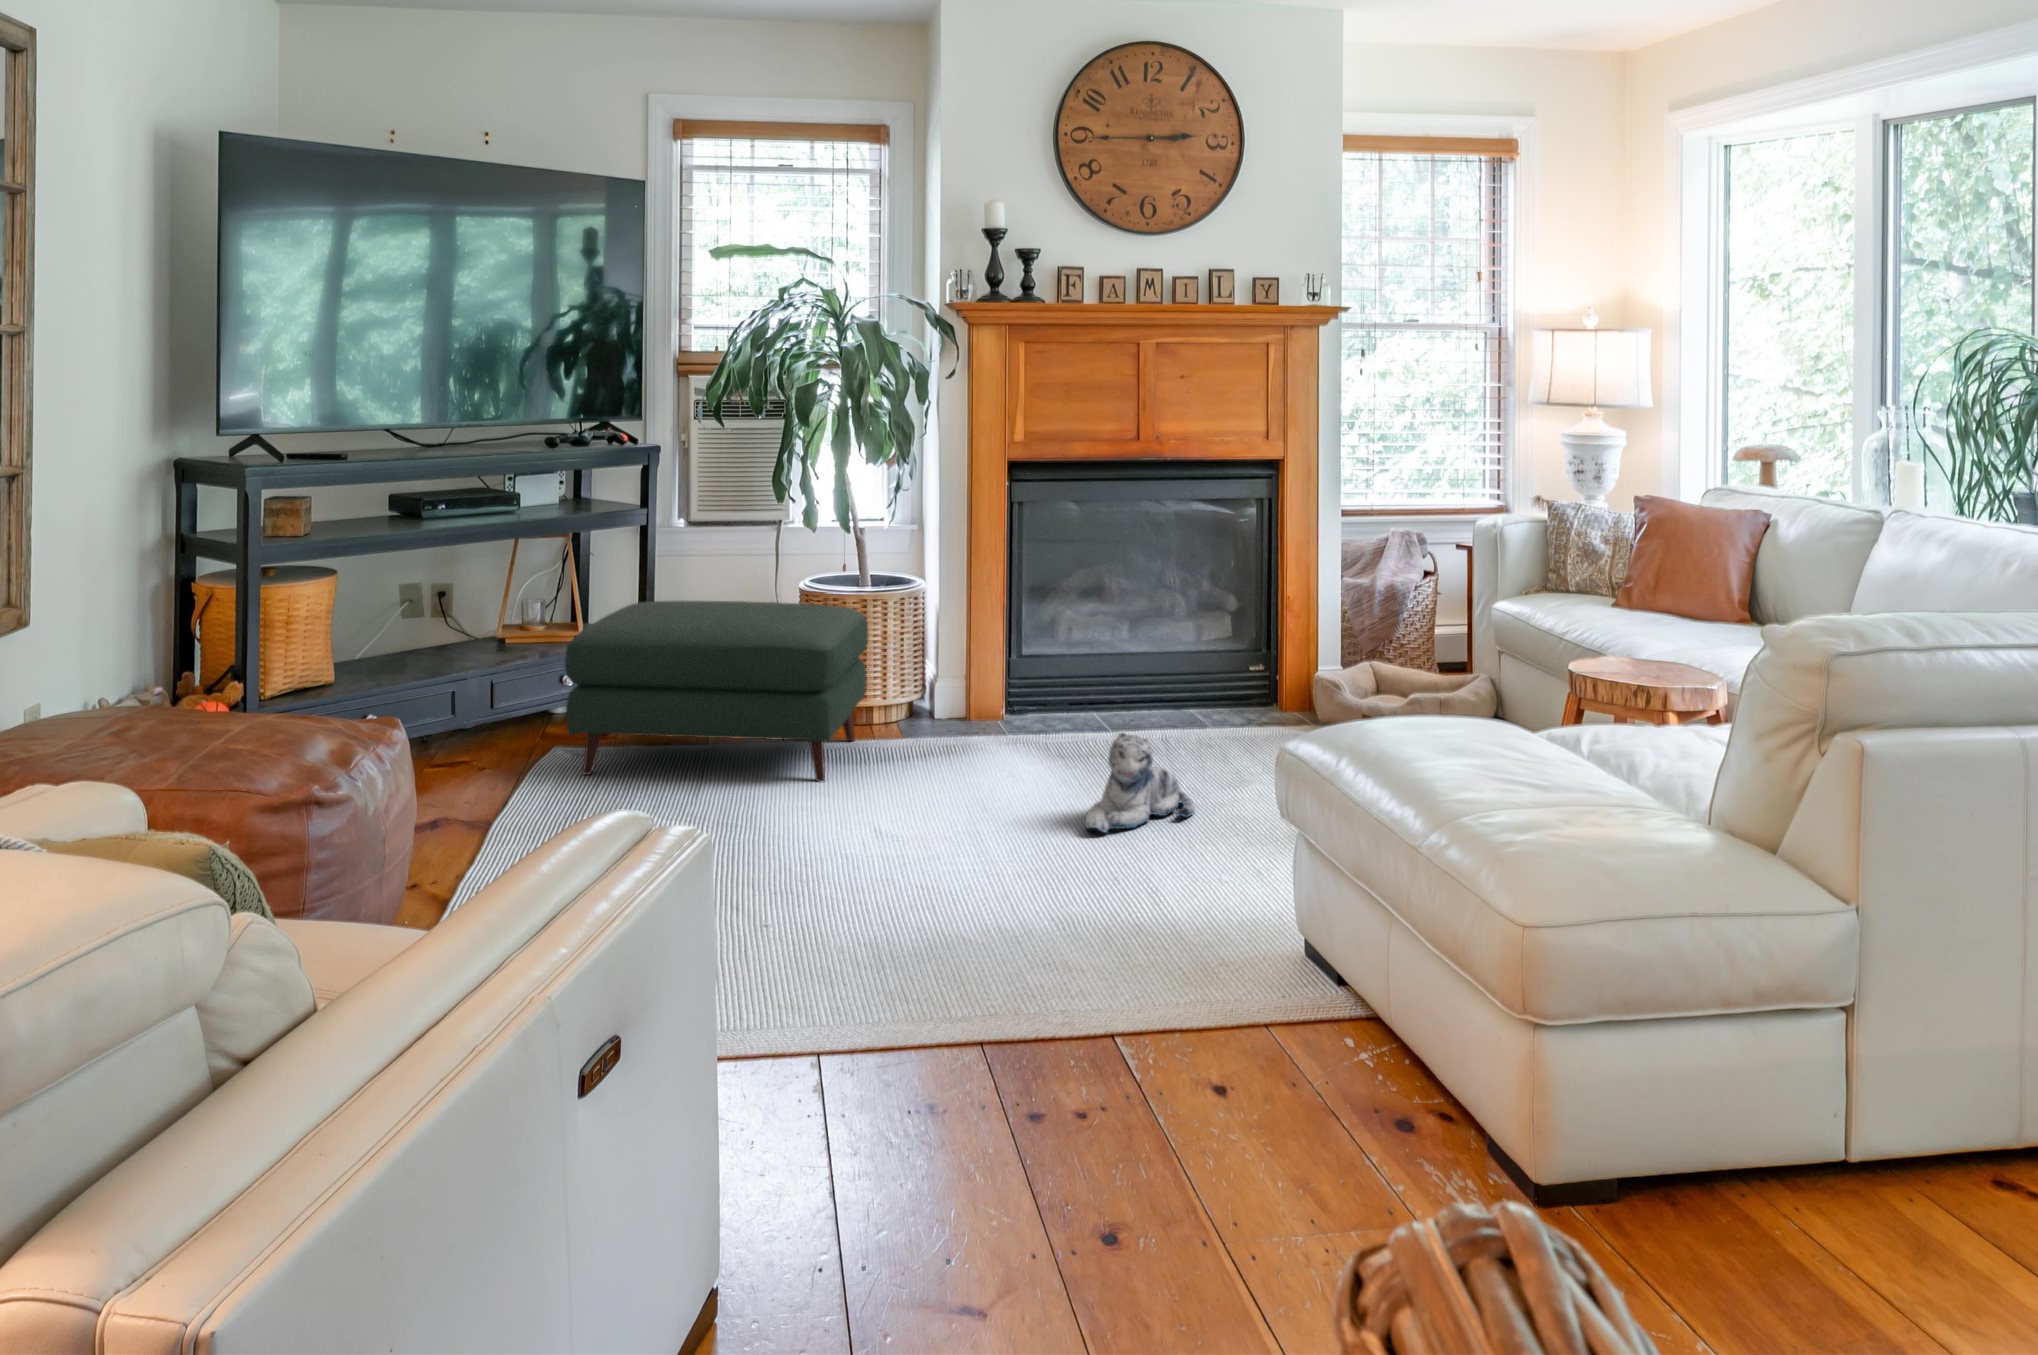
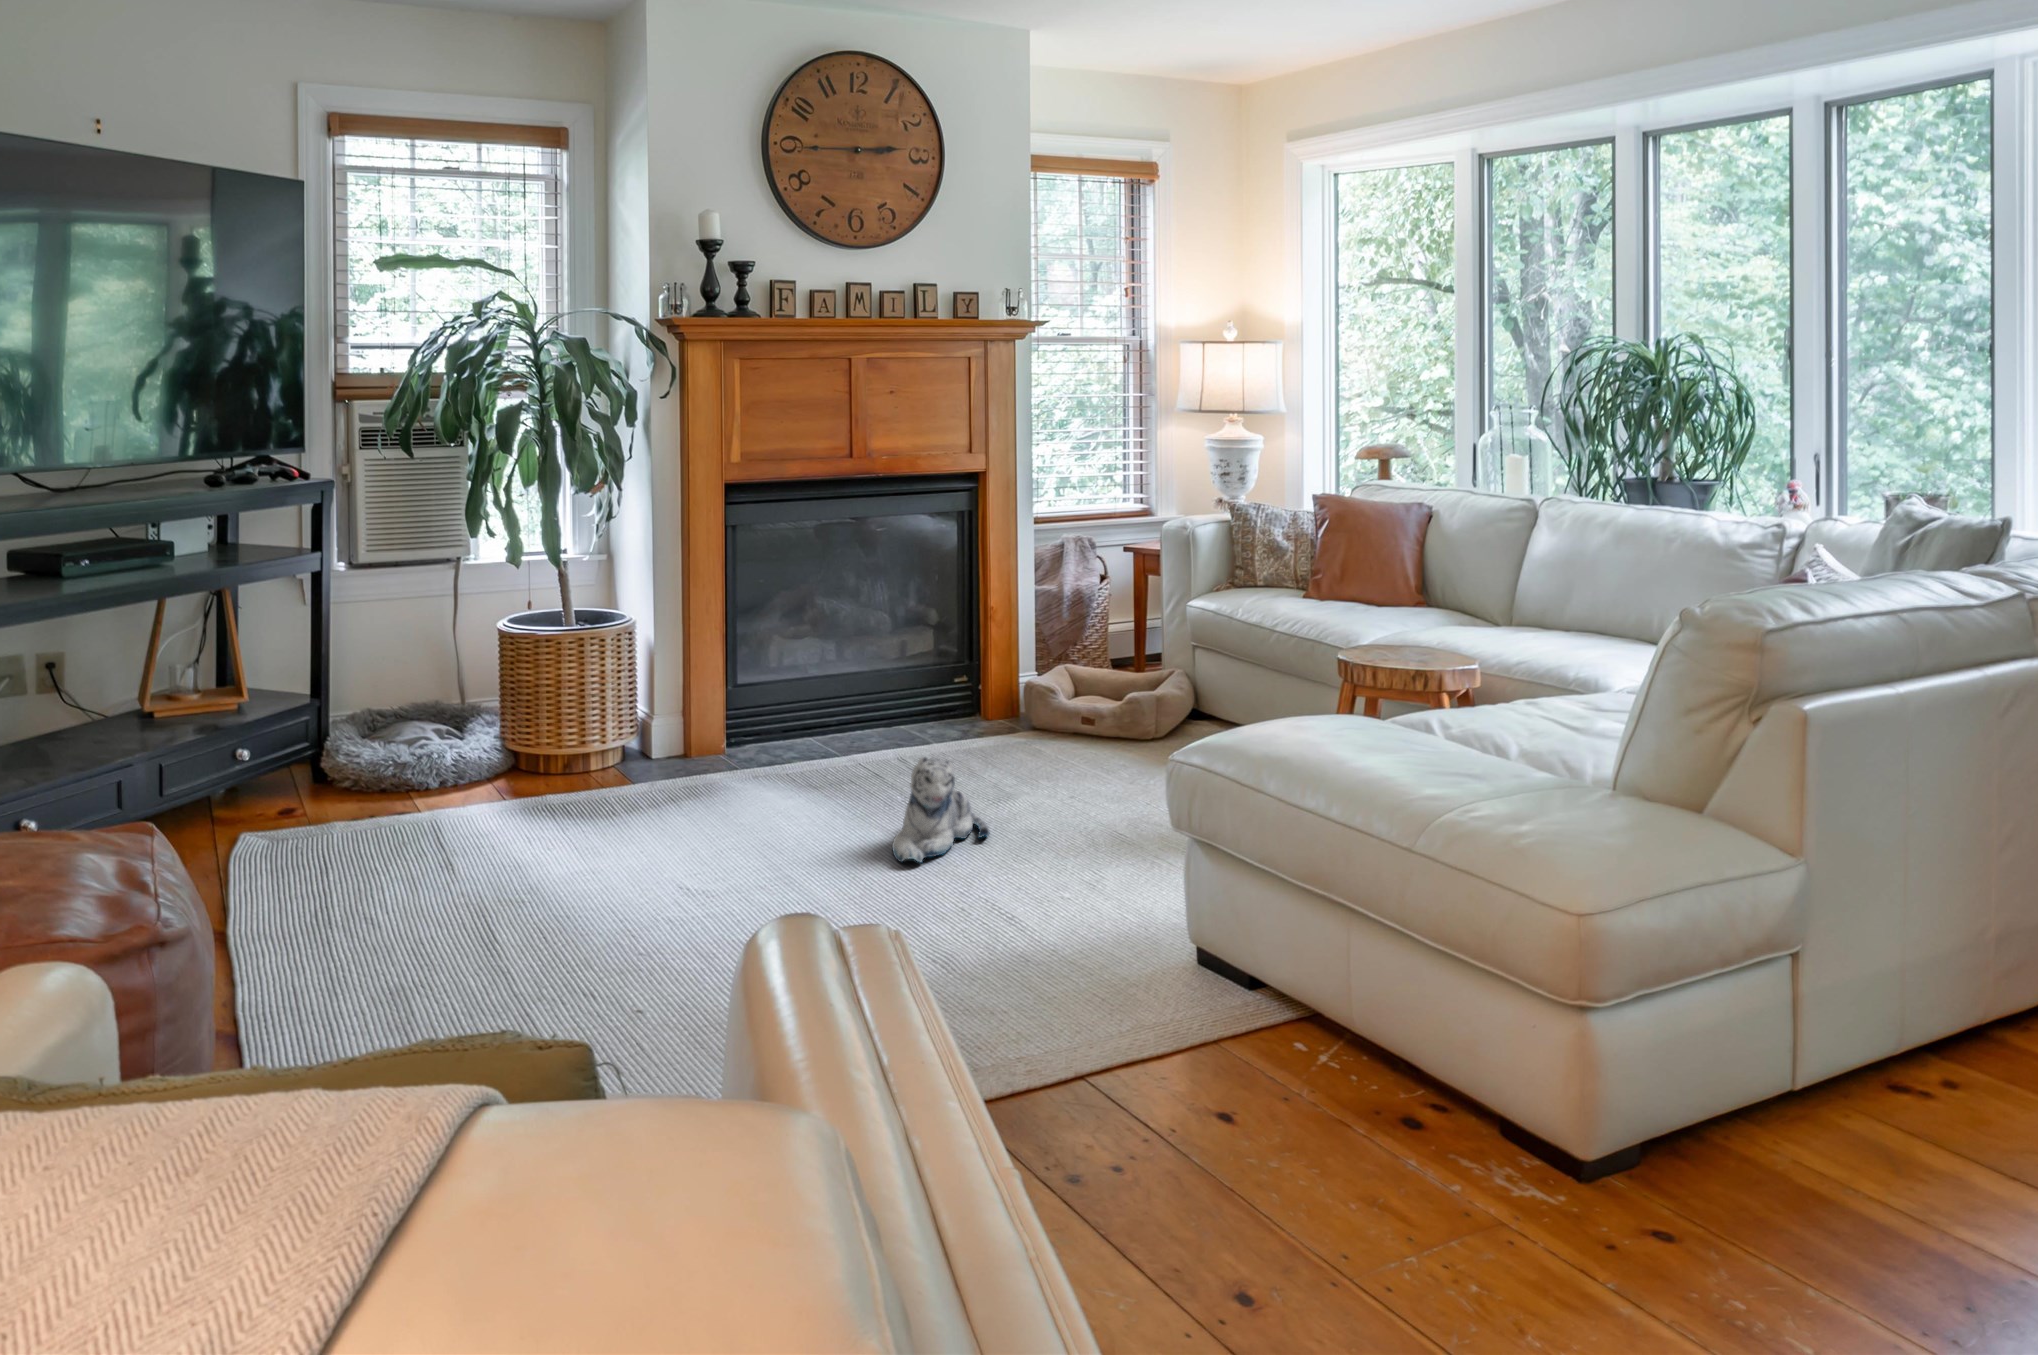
ottoman: present [565,601,868,782] -> none [276,648,602,861]

